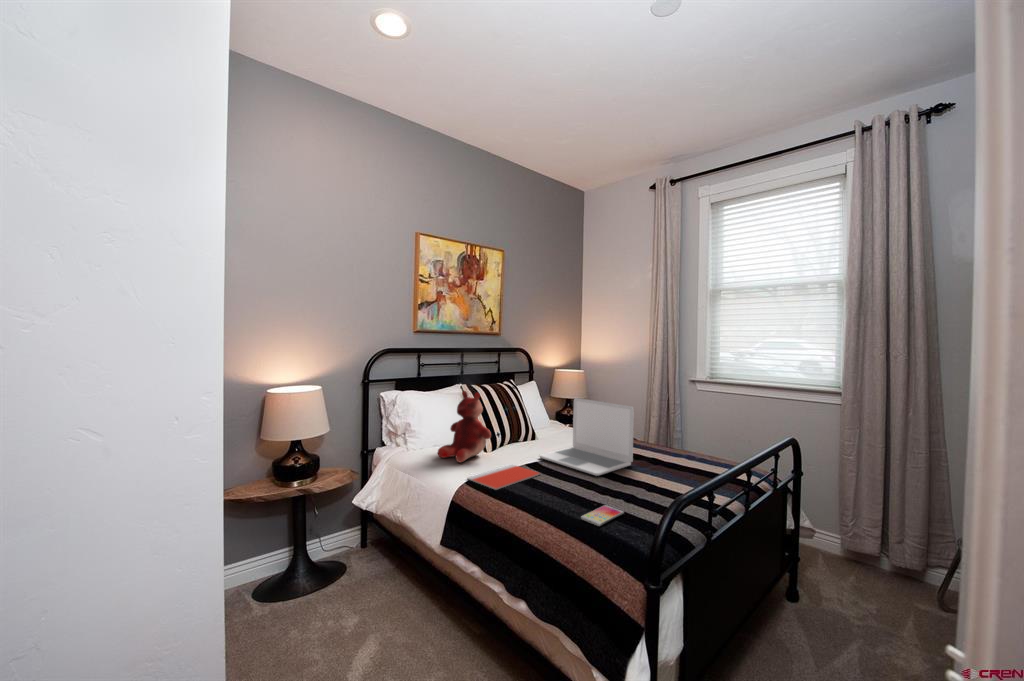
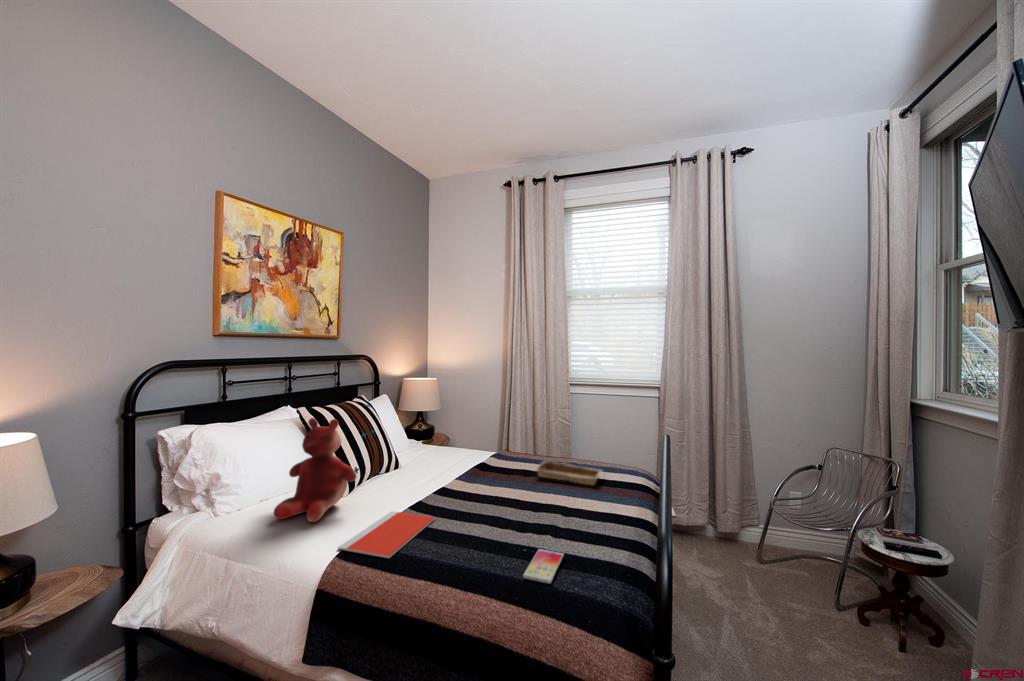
laptop: present [539,398,634,476] -> none [420,413,529,507]
tray: none [643,448,714,475] -> present [537,461,601,485]

